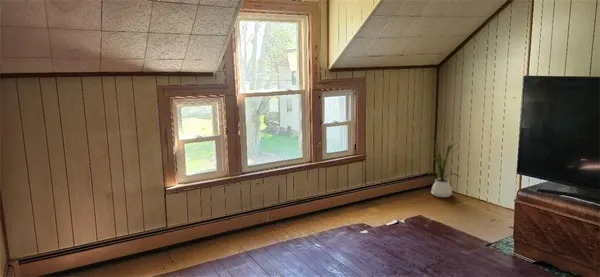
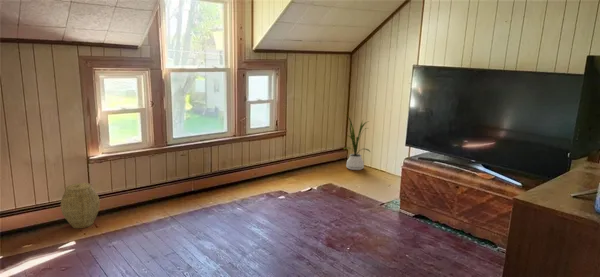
woven basket: none [139,215,177,262] -> present [61,183,100,228]

